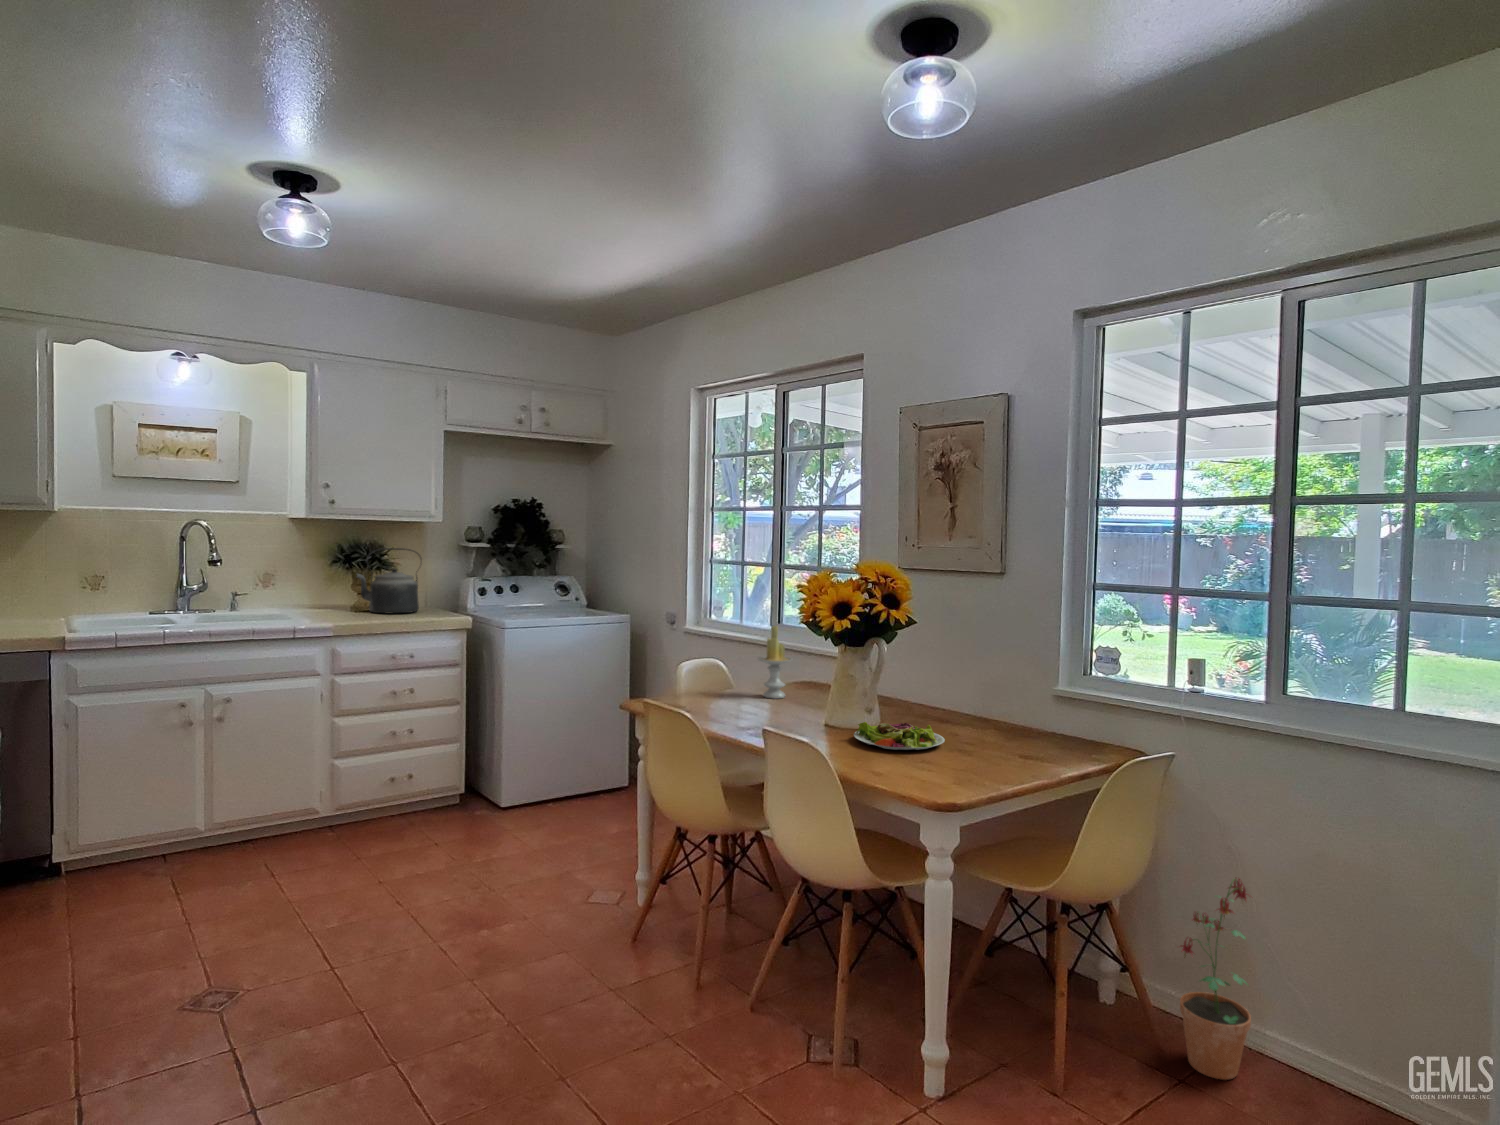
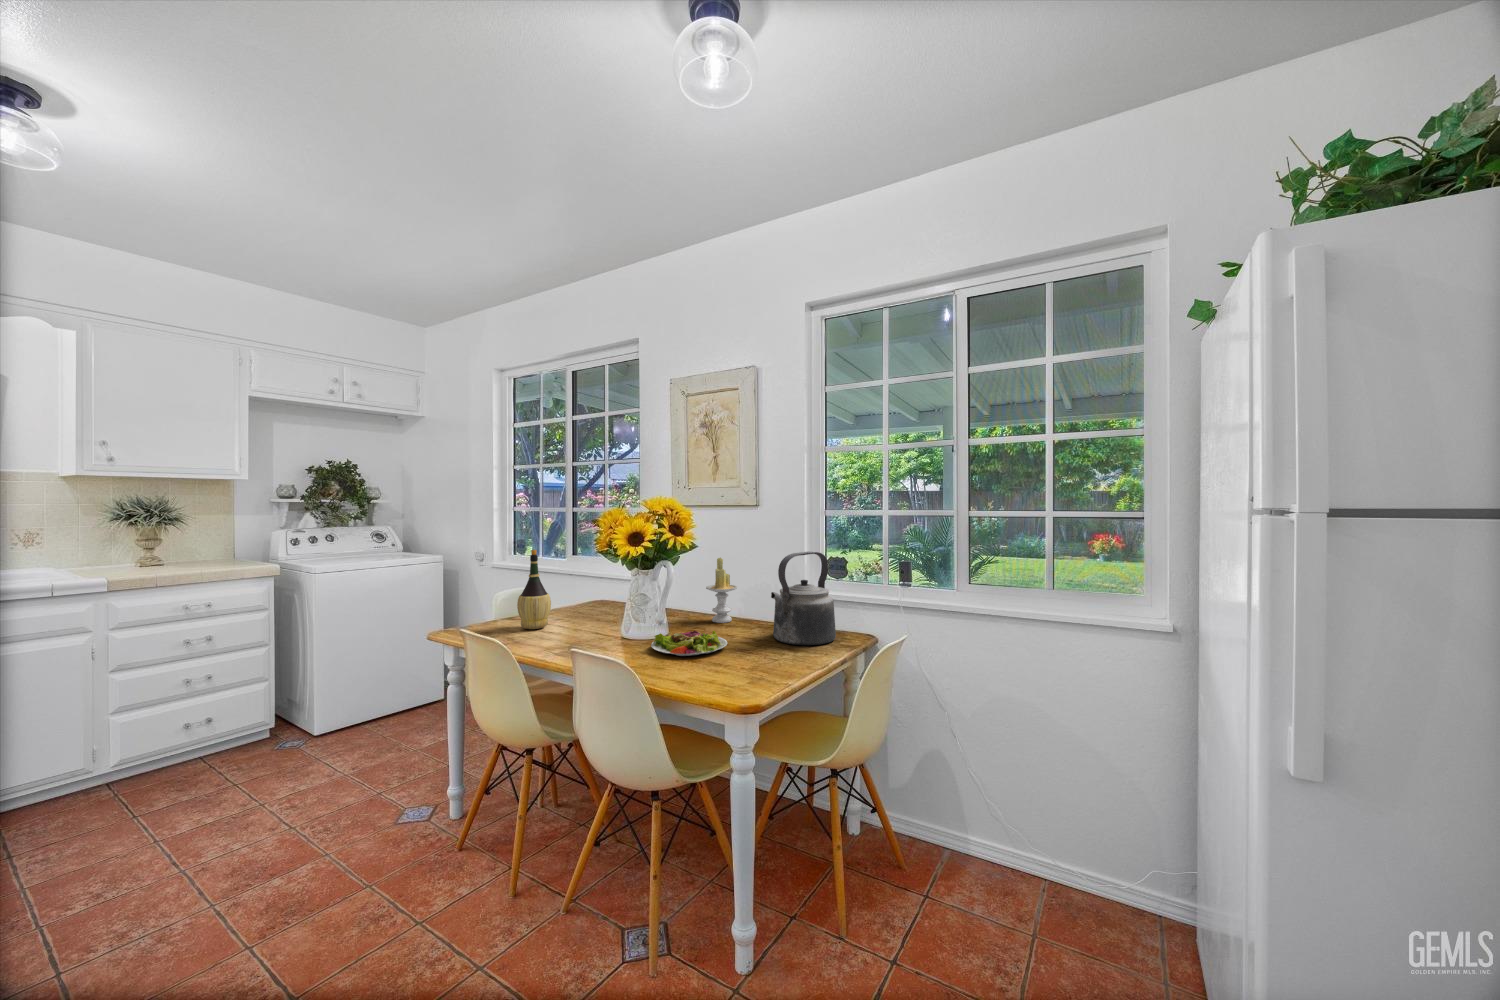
kettle: present [357,548,421,613] -> present [771,552,836,645]
wine bottle: none [710,616,746,706] -> present [517,550,551,629]
candle: present [758,626,792,698] -> present [706,558,737,623]
potted plant: present [1180,878,1251,1080] -> none [909,723,963,882]

